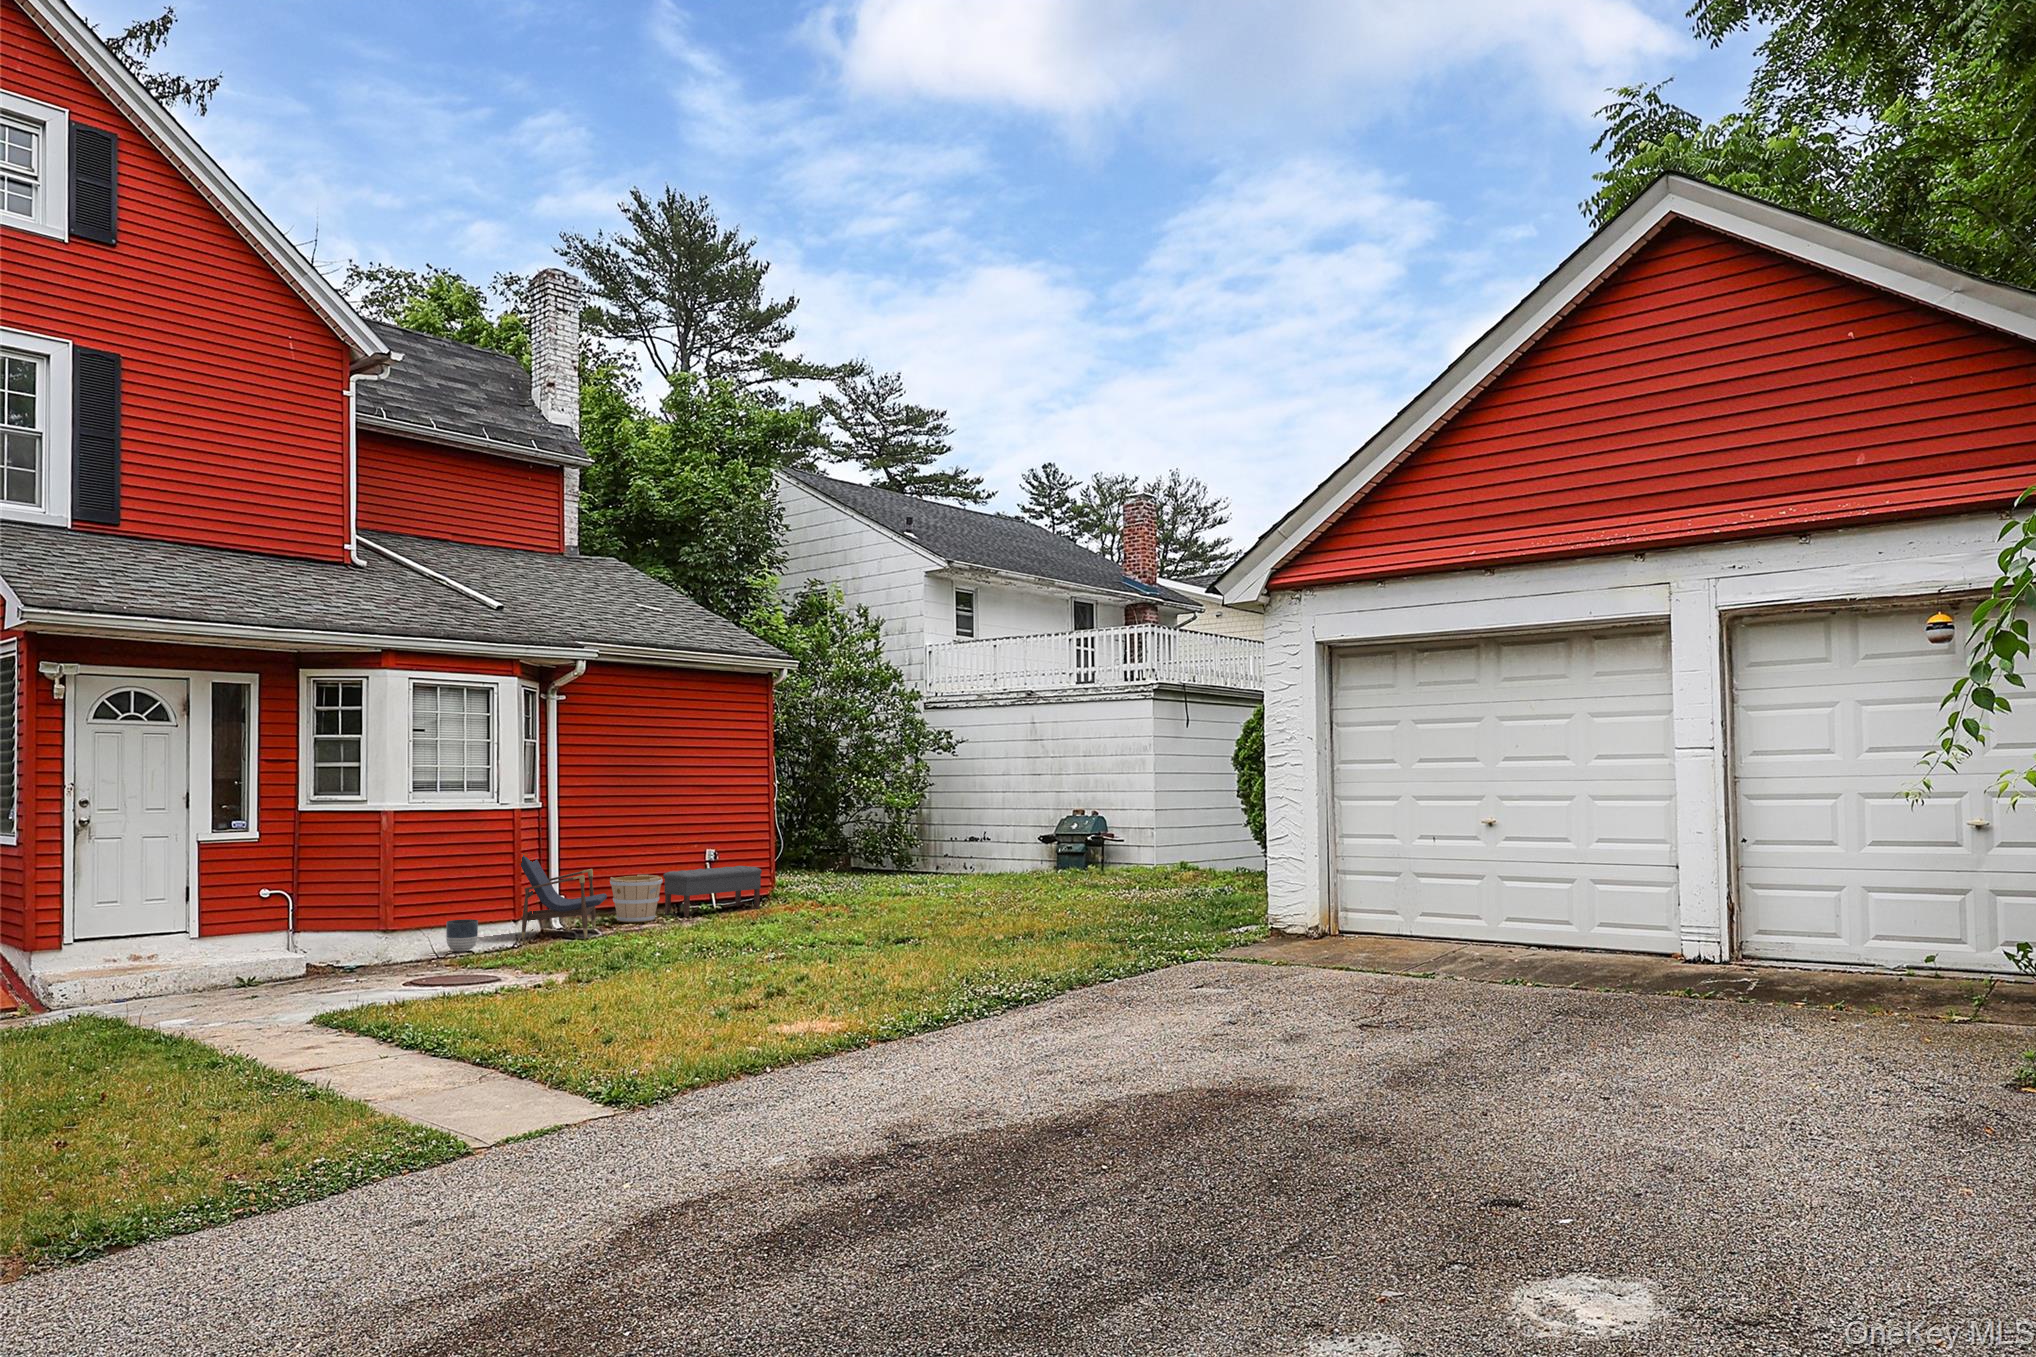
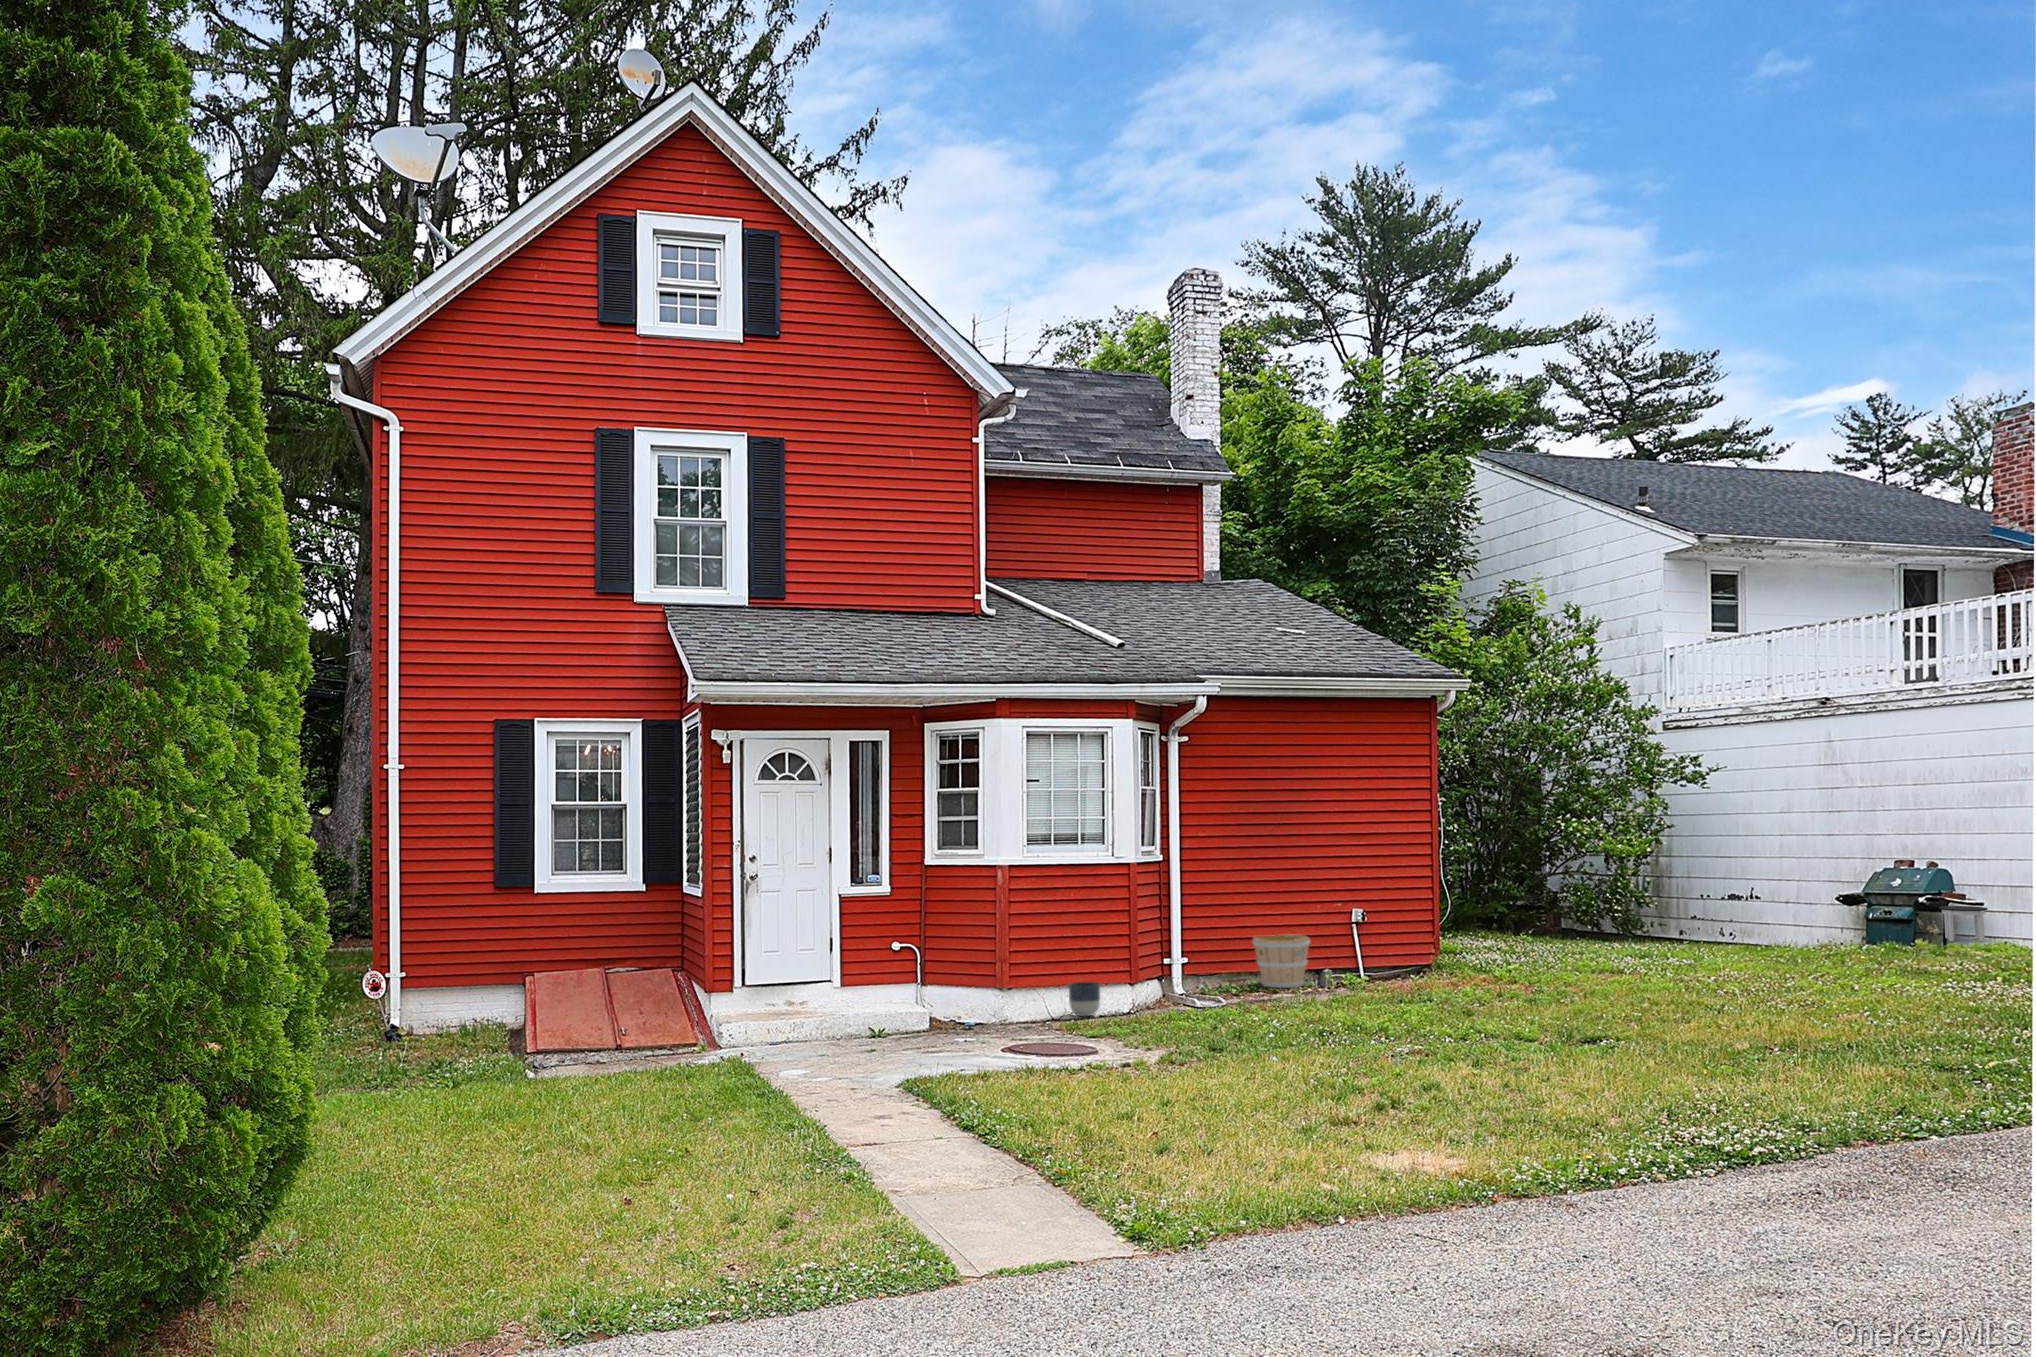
round table: none [1126,847,1157,873] -> present [1939,906,1988,942]
lounge chair: present [521,853,607,938] -> none [1144,907,1244,1006]
bench: present [663,866,762,917] -> none [1314,925,1429,984]

